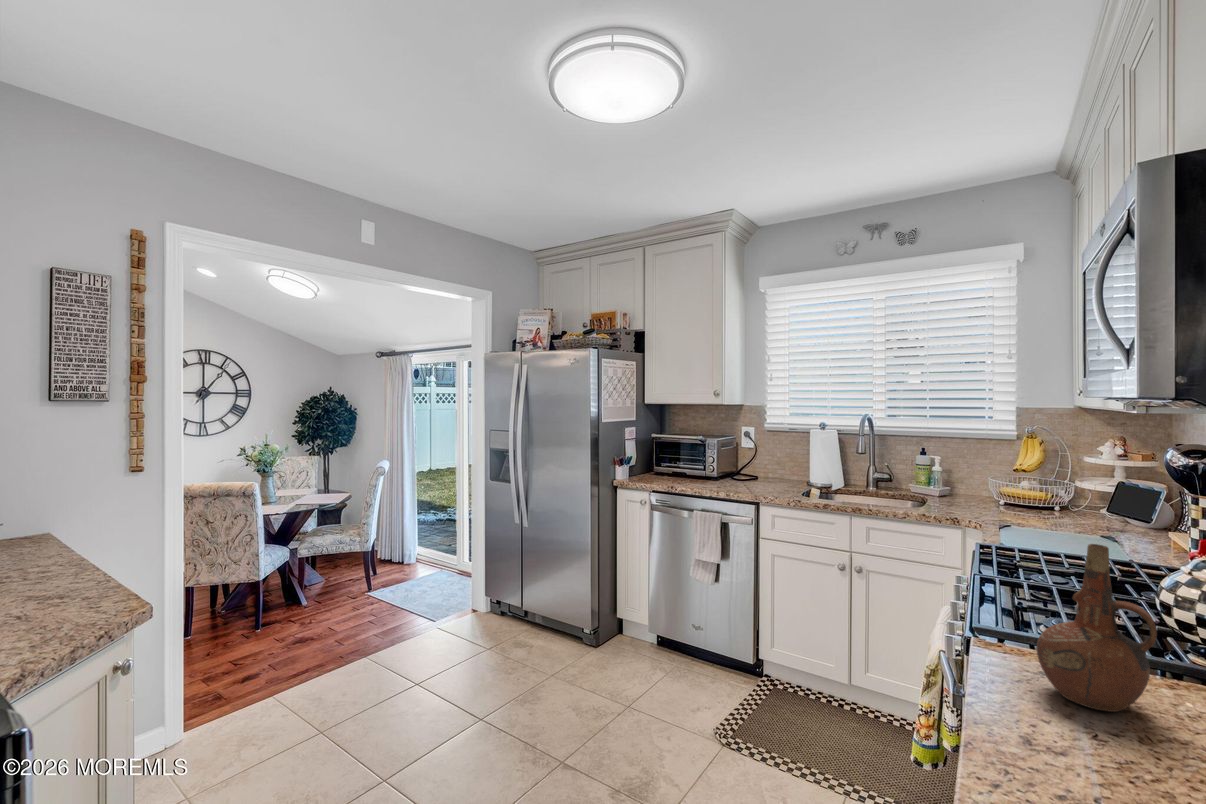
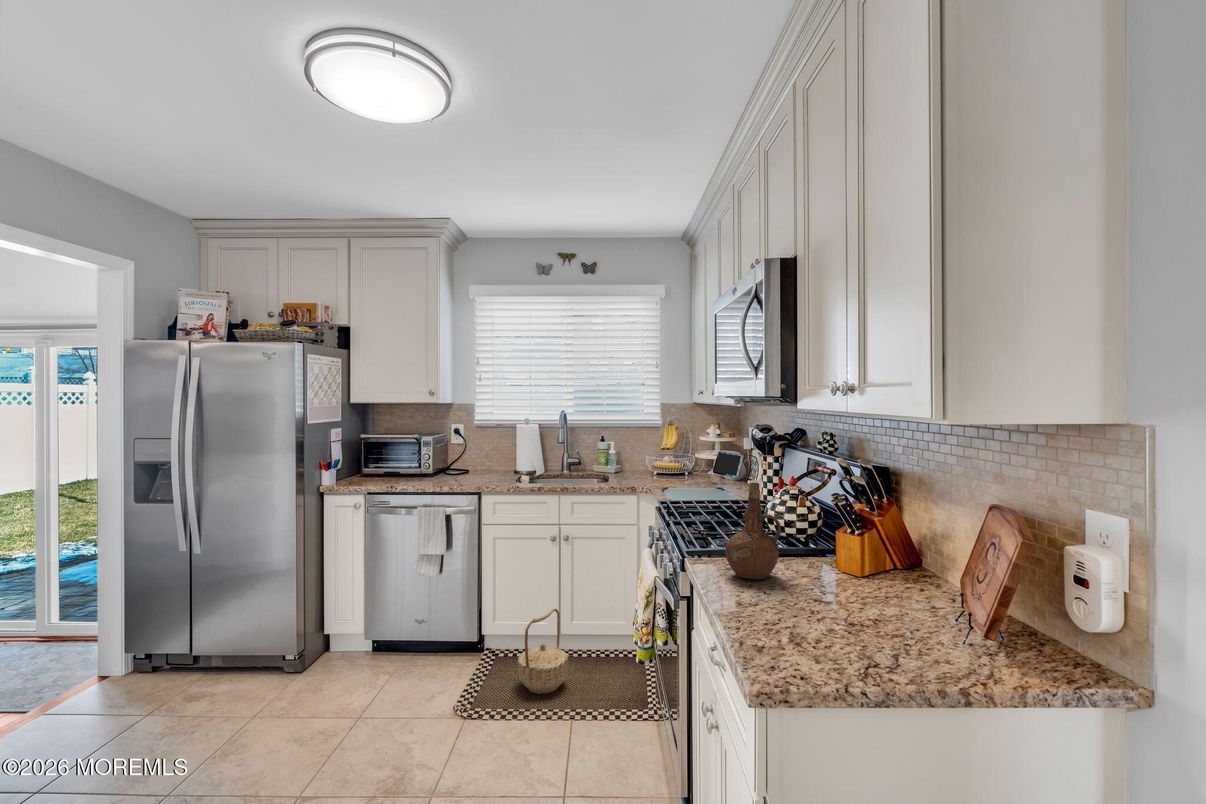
basket: none [789,651,853,750] -> present [518,609,568,694]

